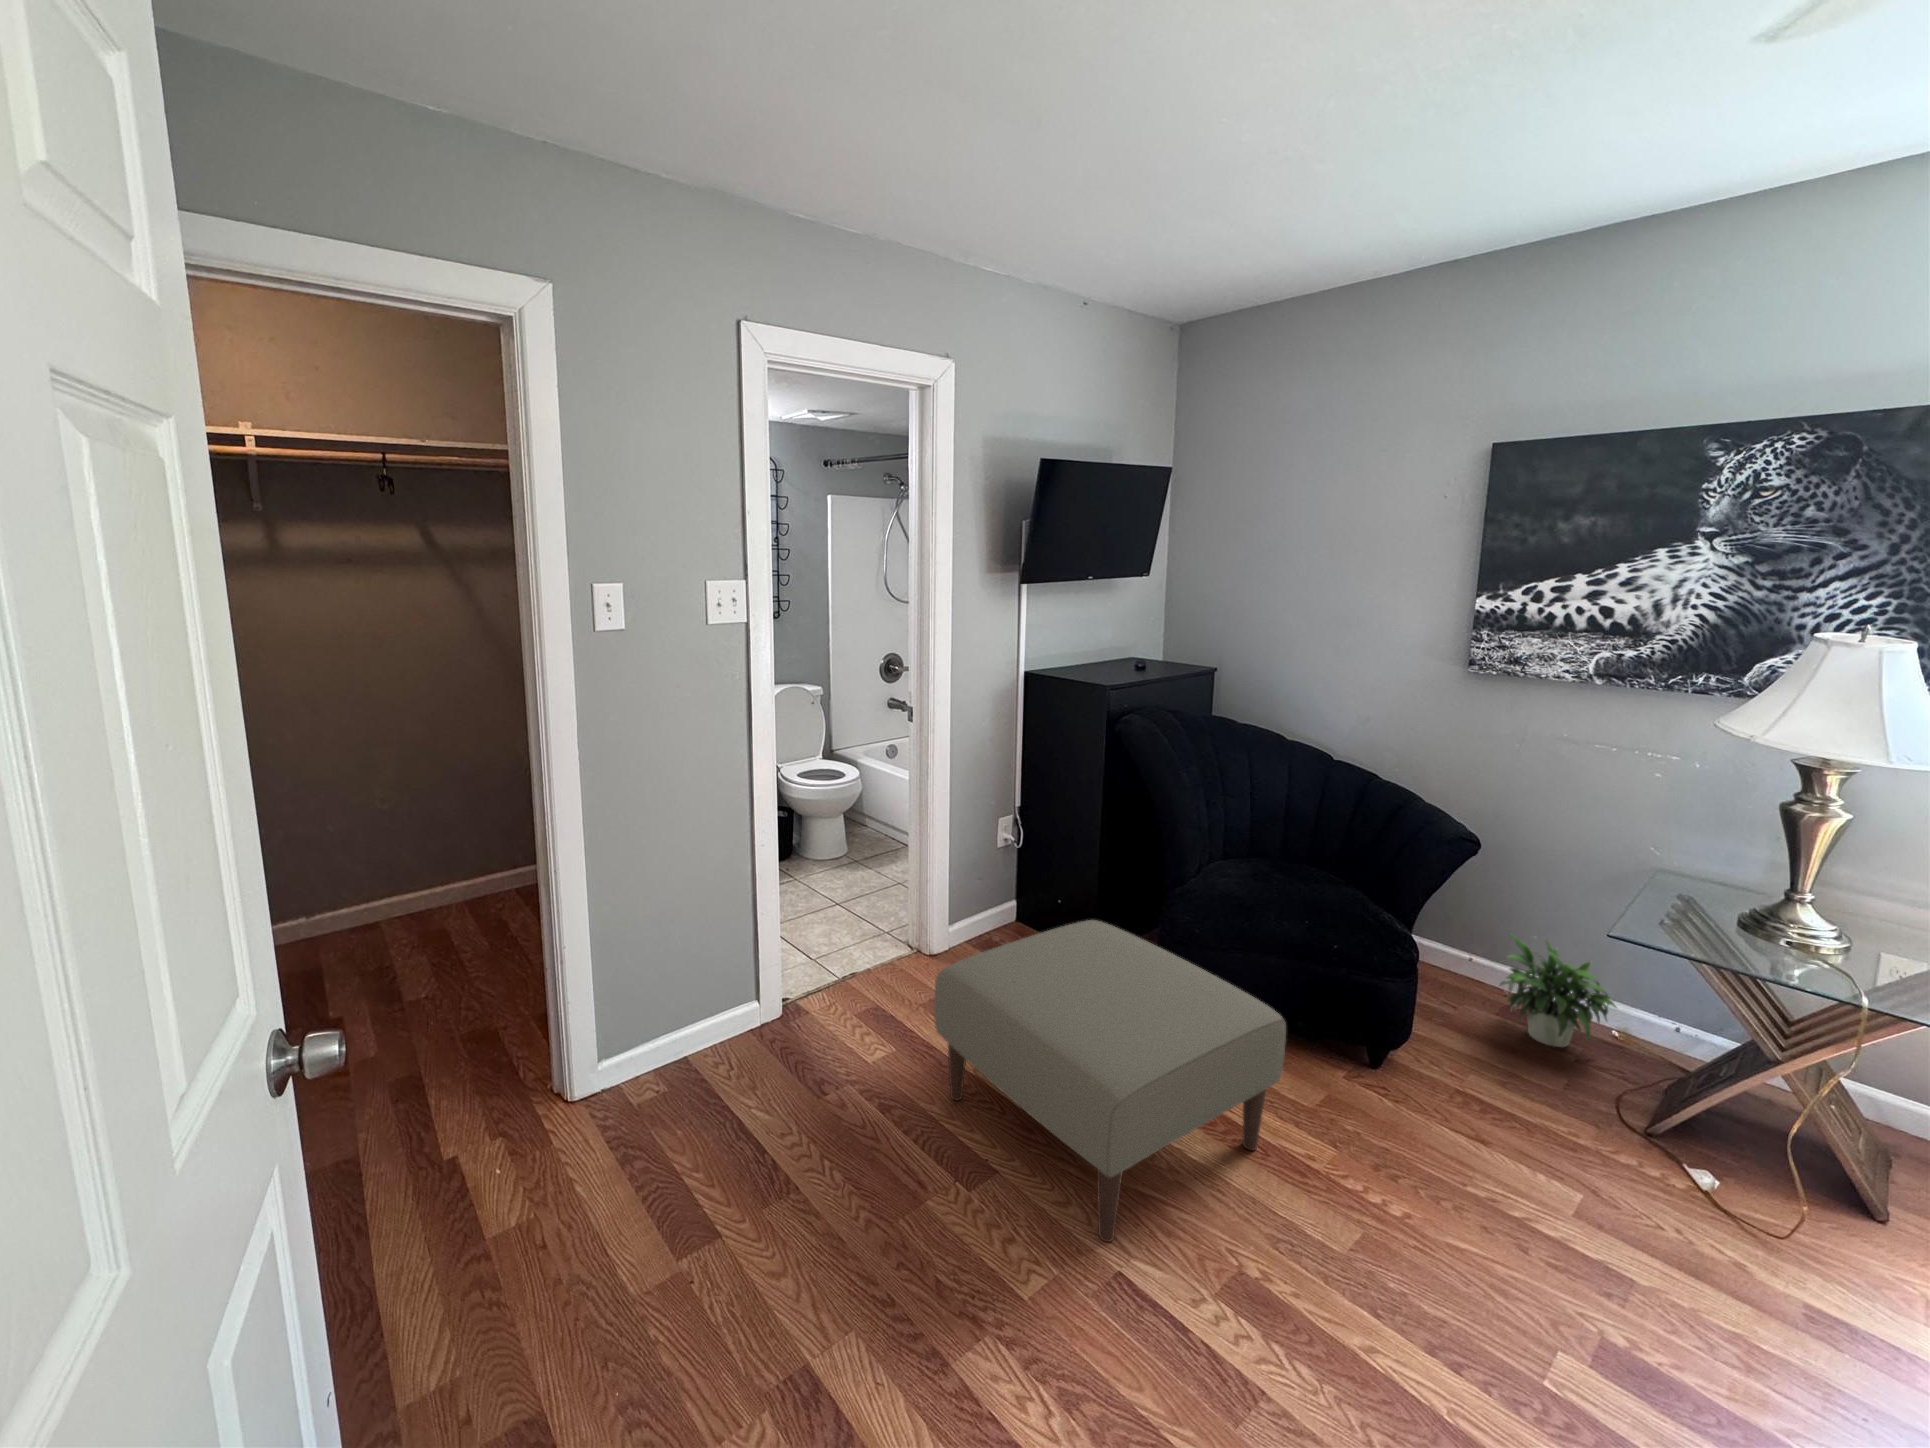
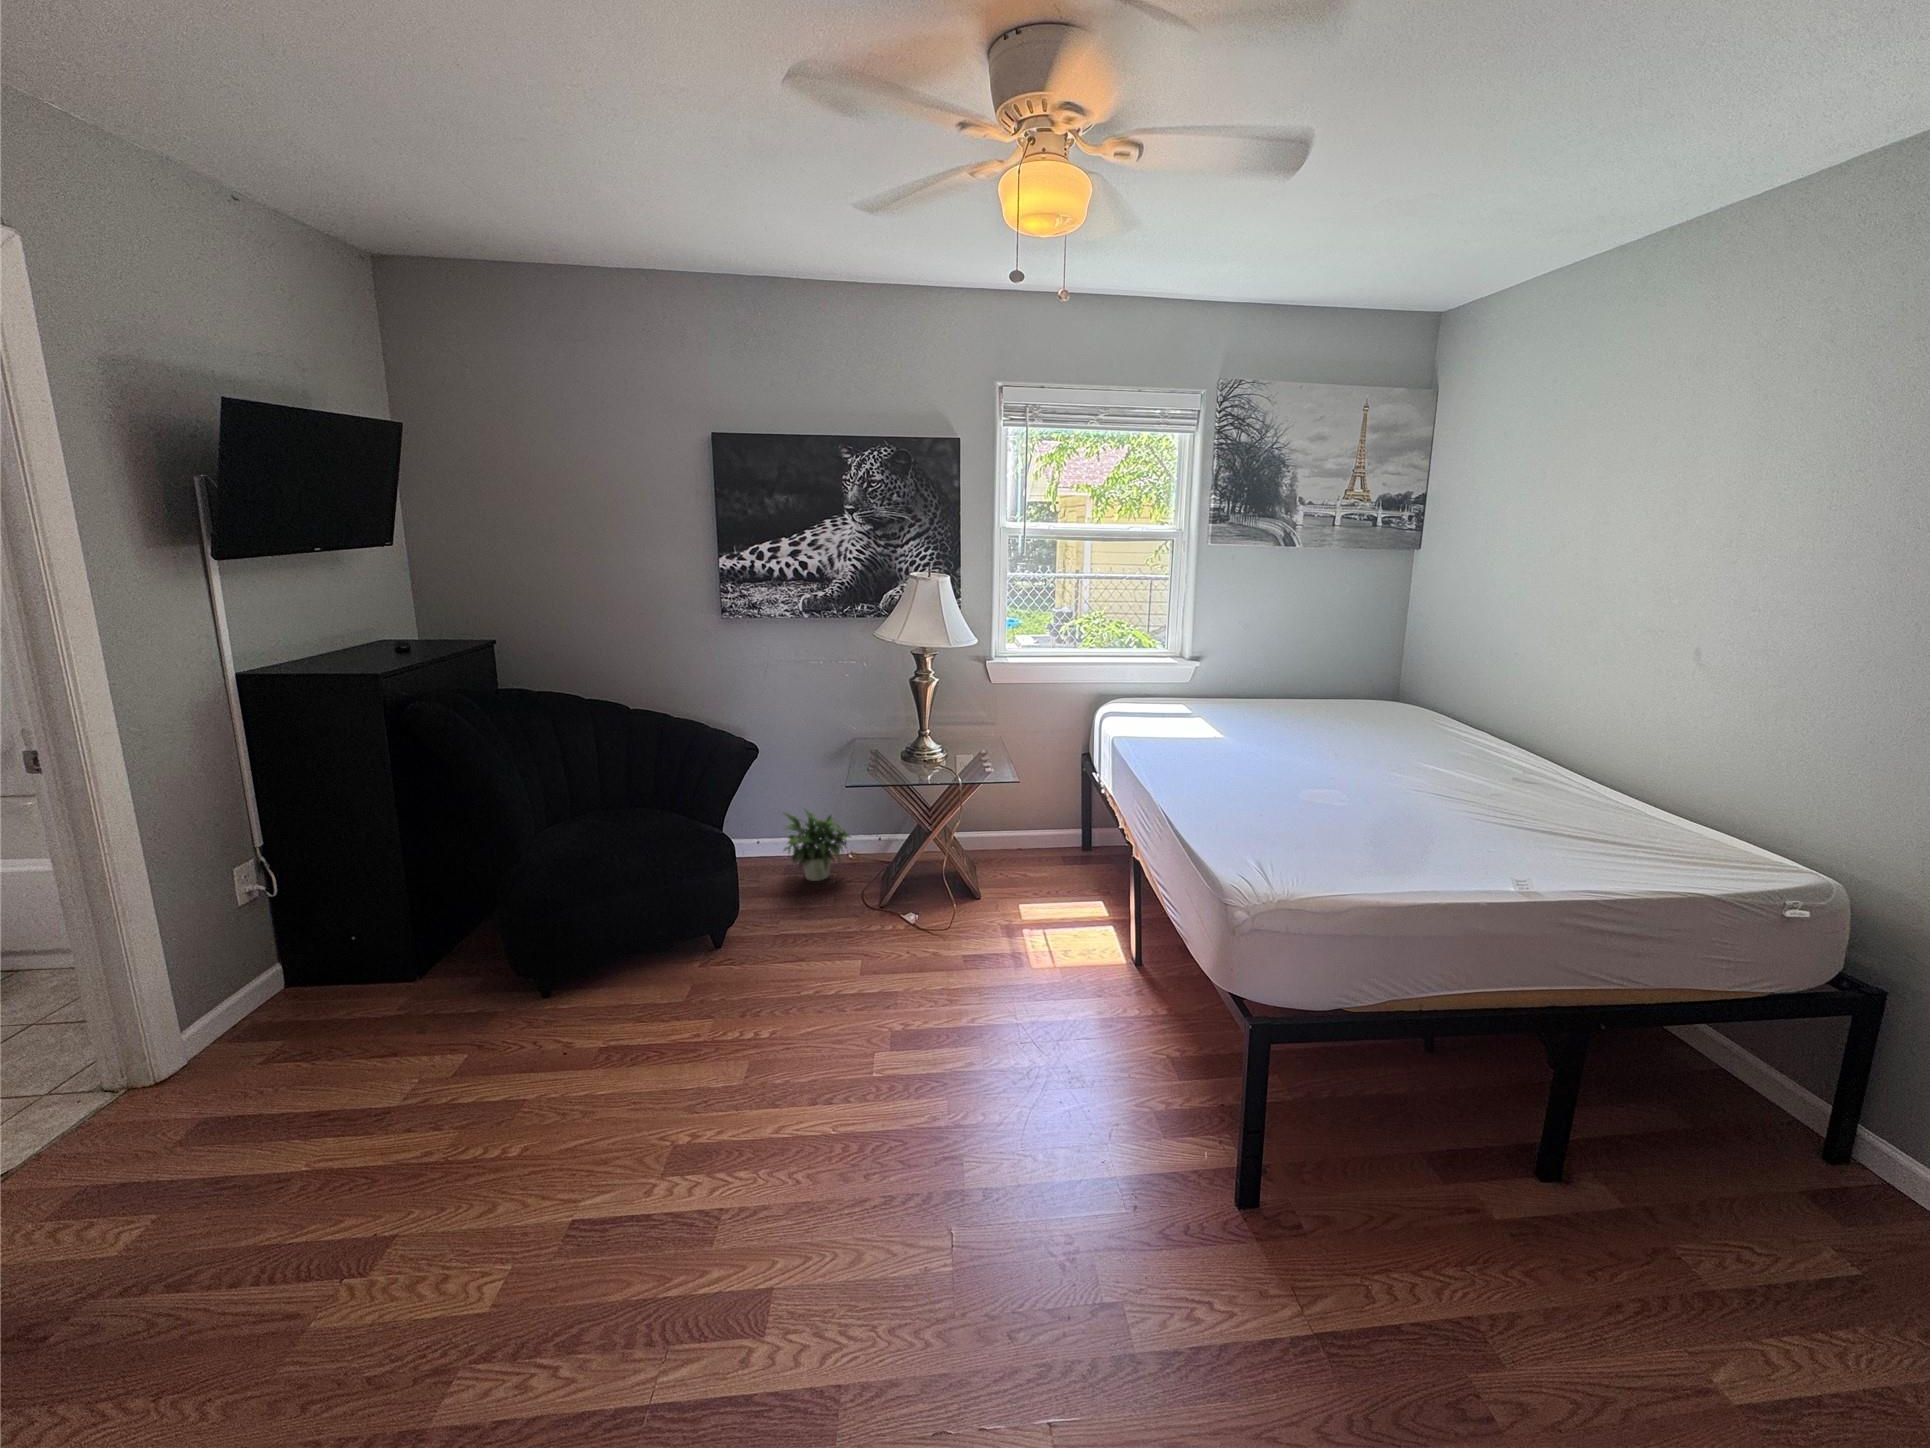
ottoman: present [934,920,1286,1242] -> none [233,926,663,1208]

